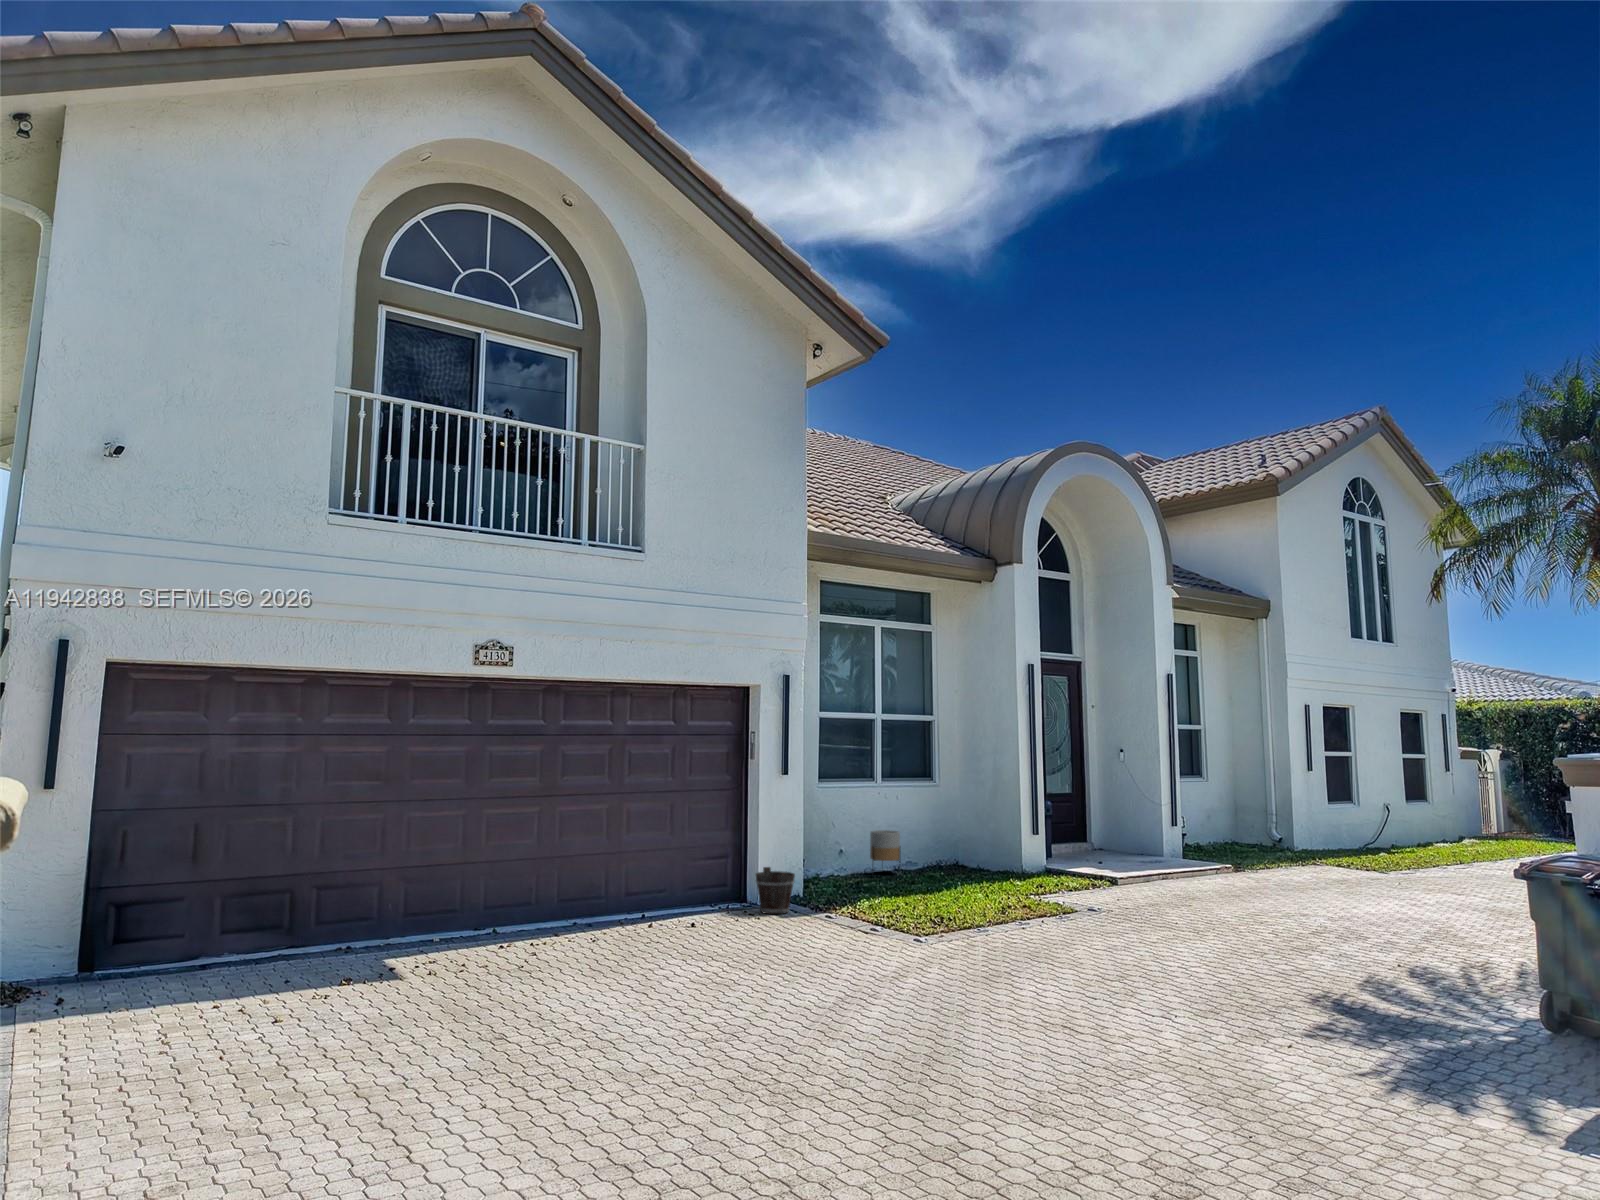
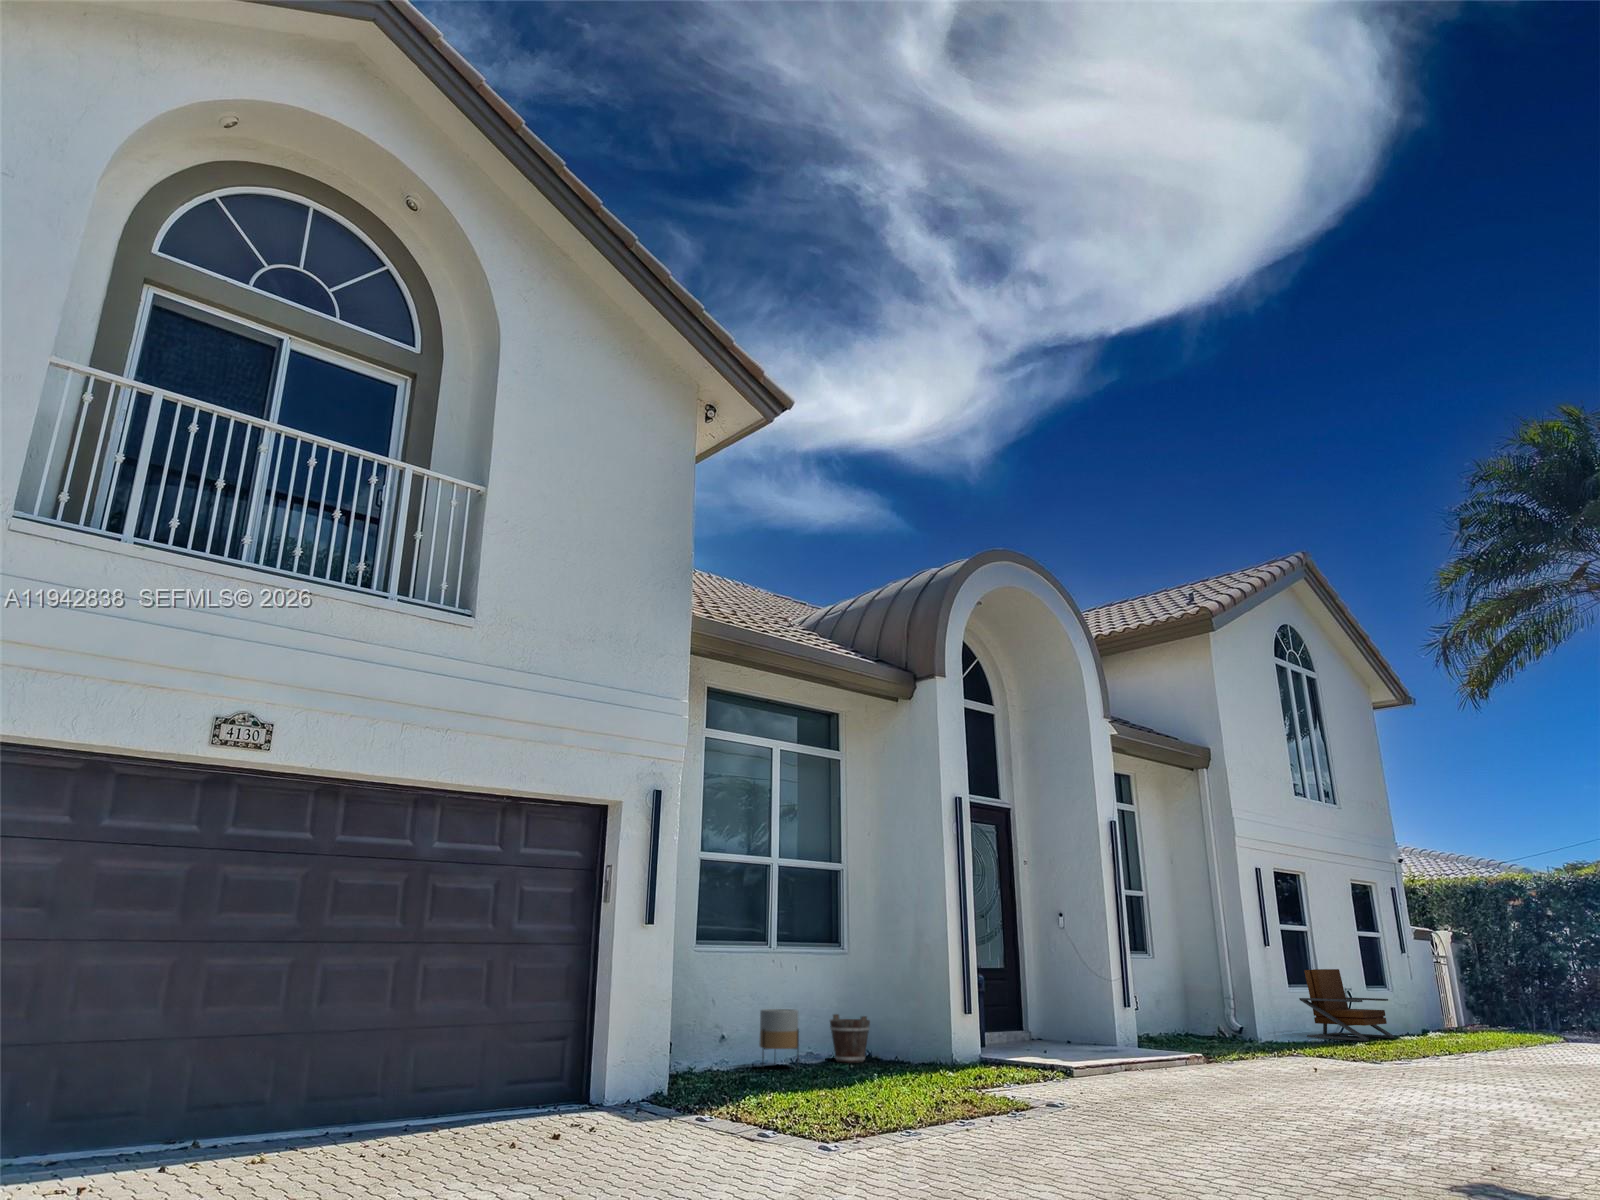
lounge chair: none [1335,789,1419,850] -> present [1299,969,1394,1041]
bucket: present [756,867,795,914] -> present [830,1014,870,1062]

